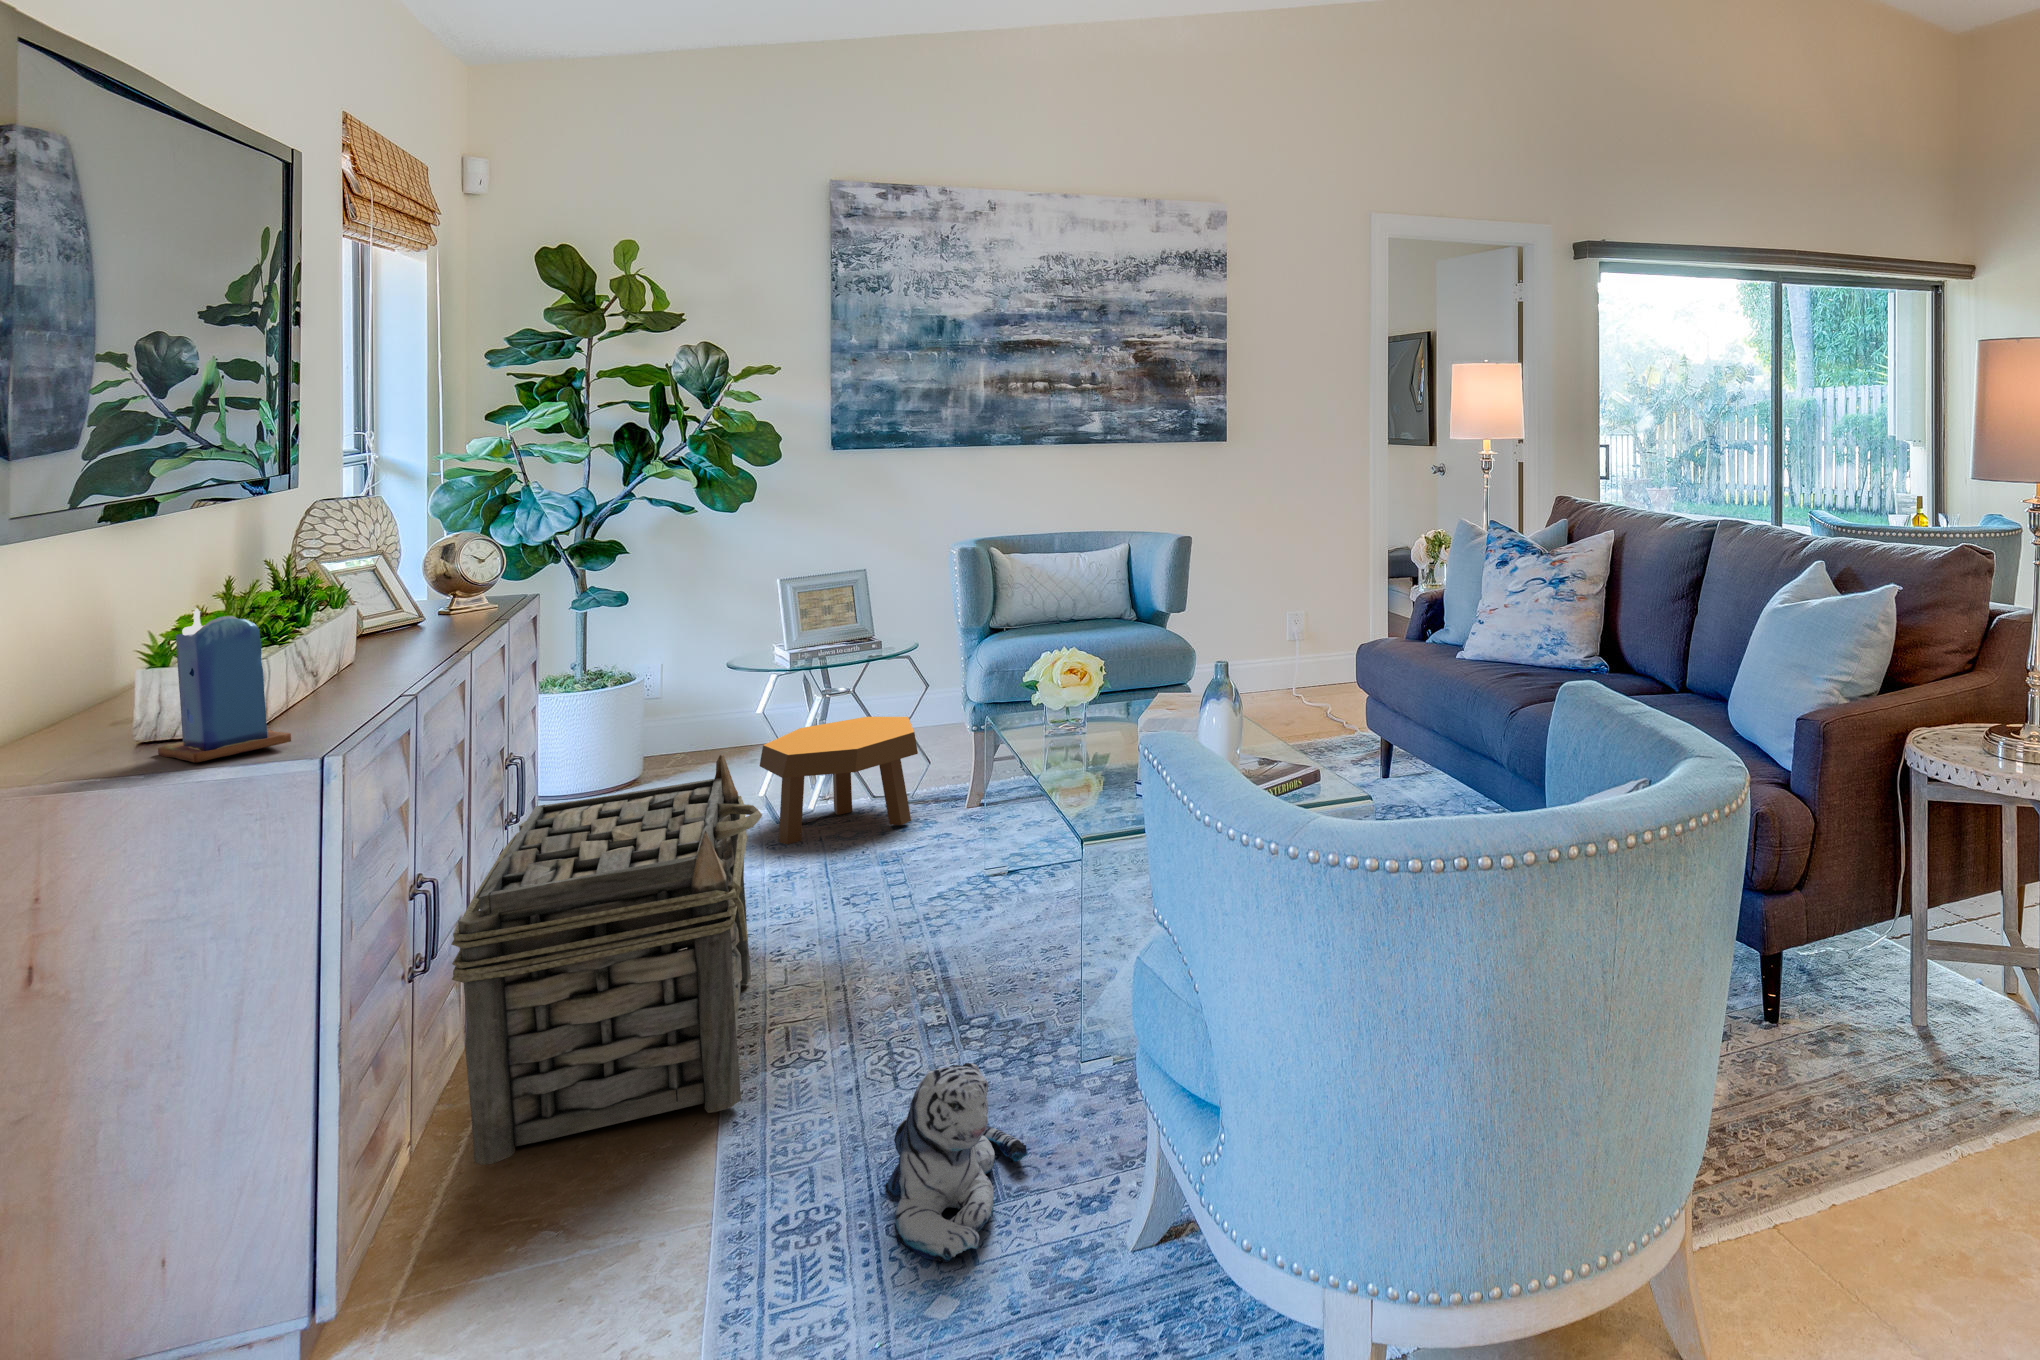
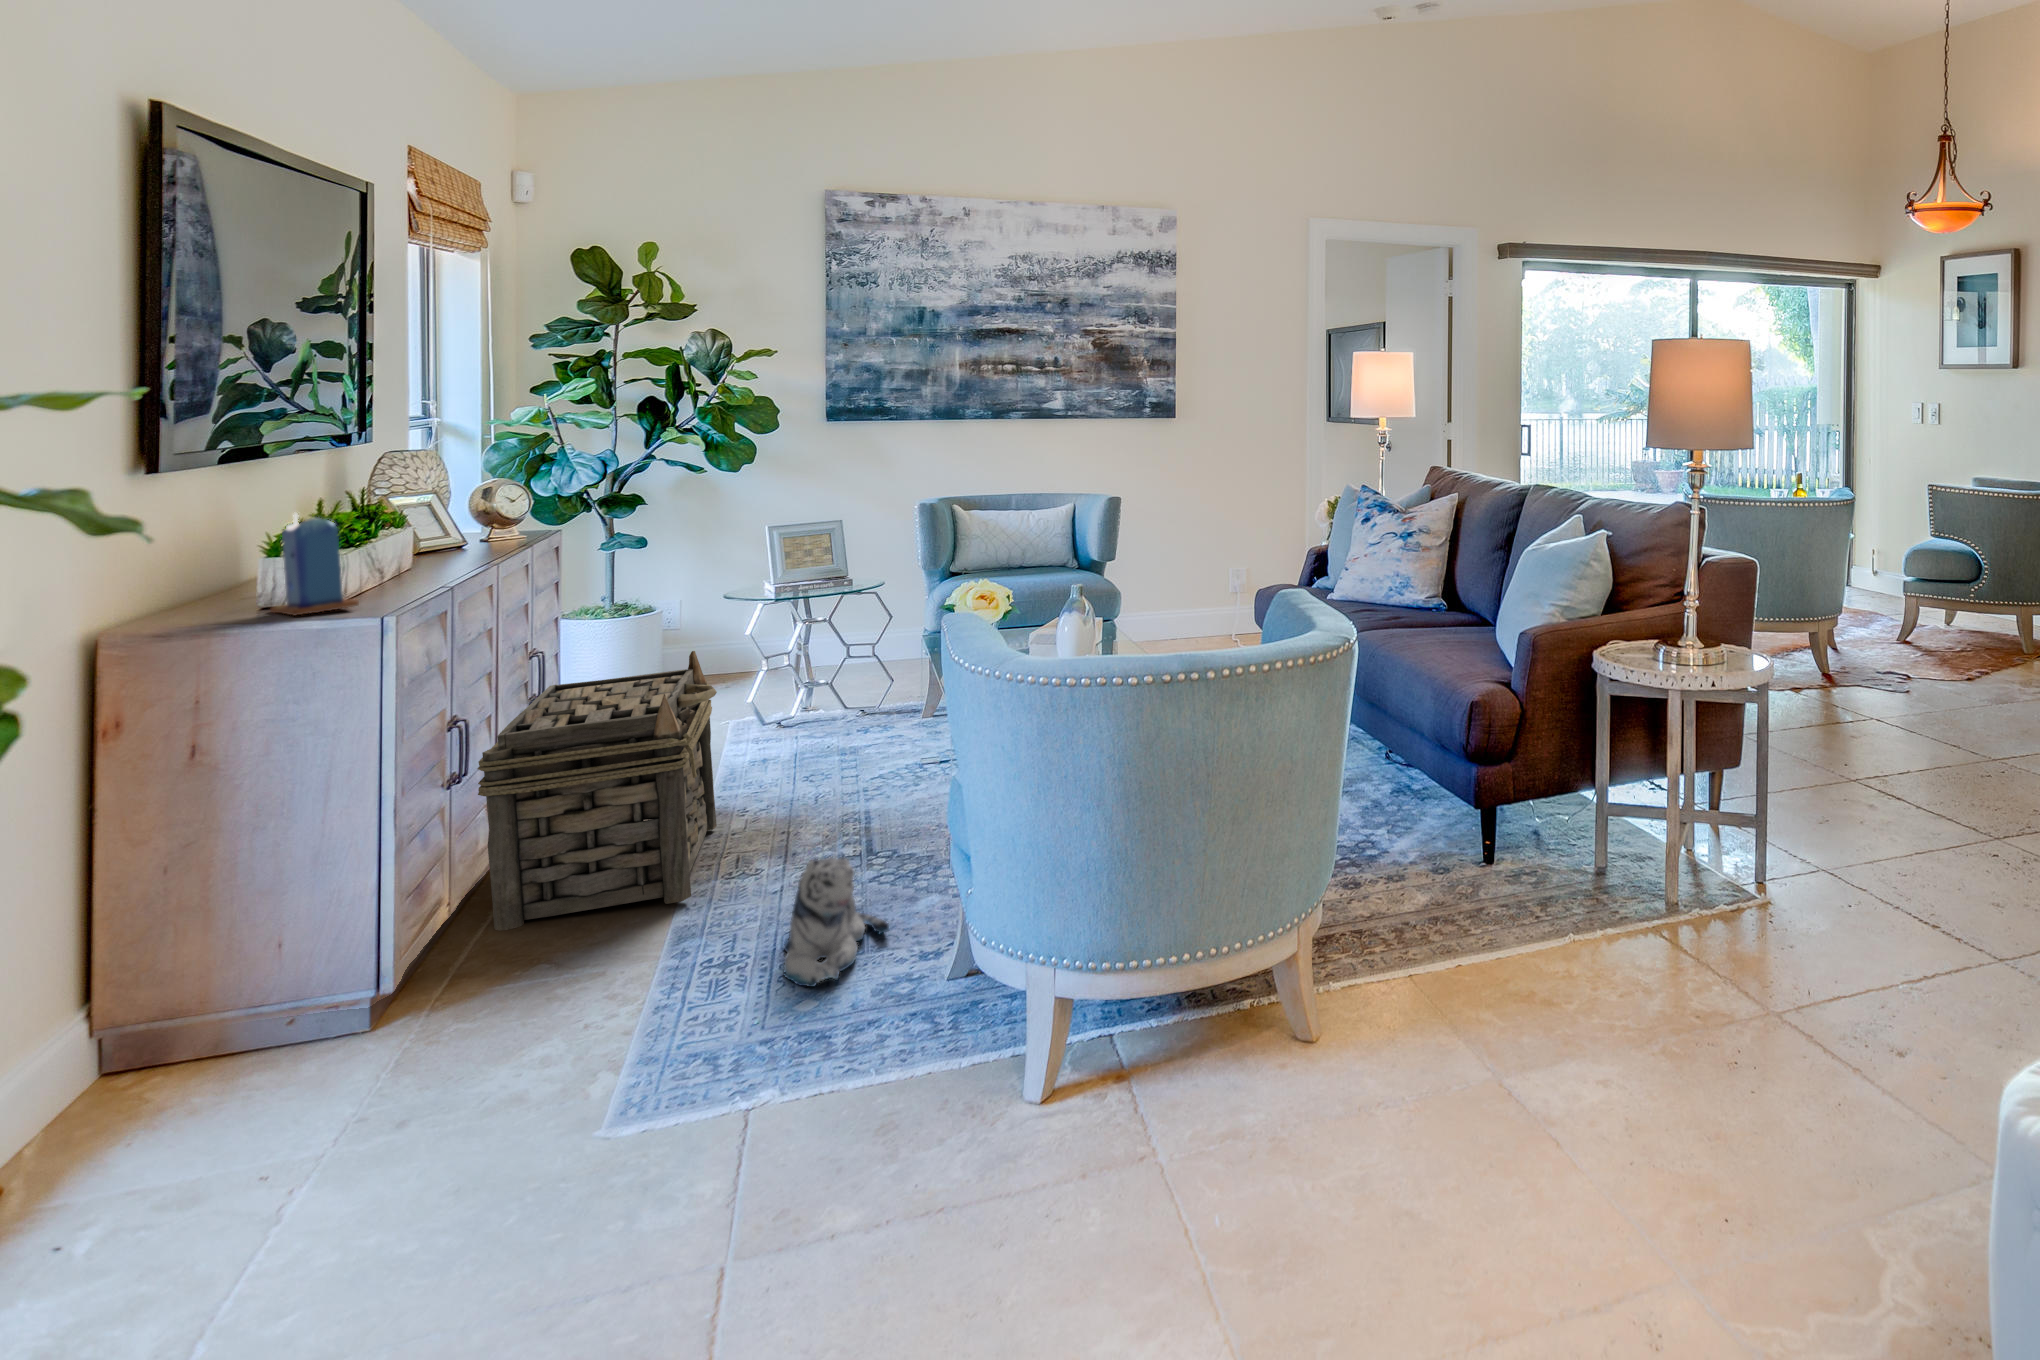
footstool: present [760,717,918,845] -> none [748,642,878,743]

